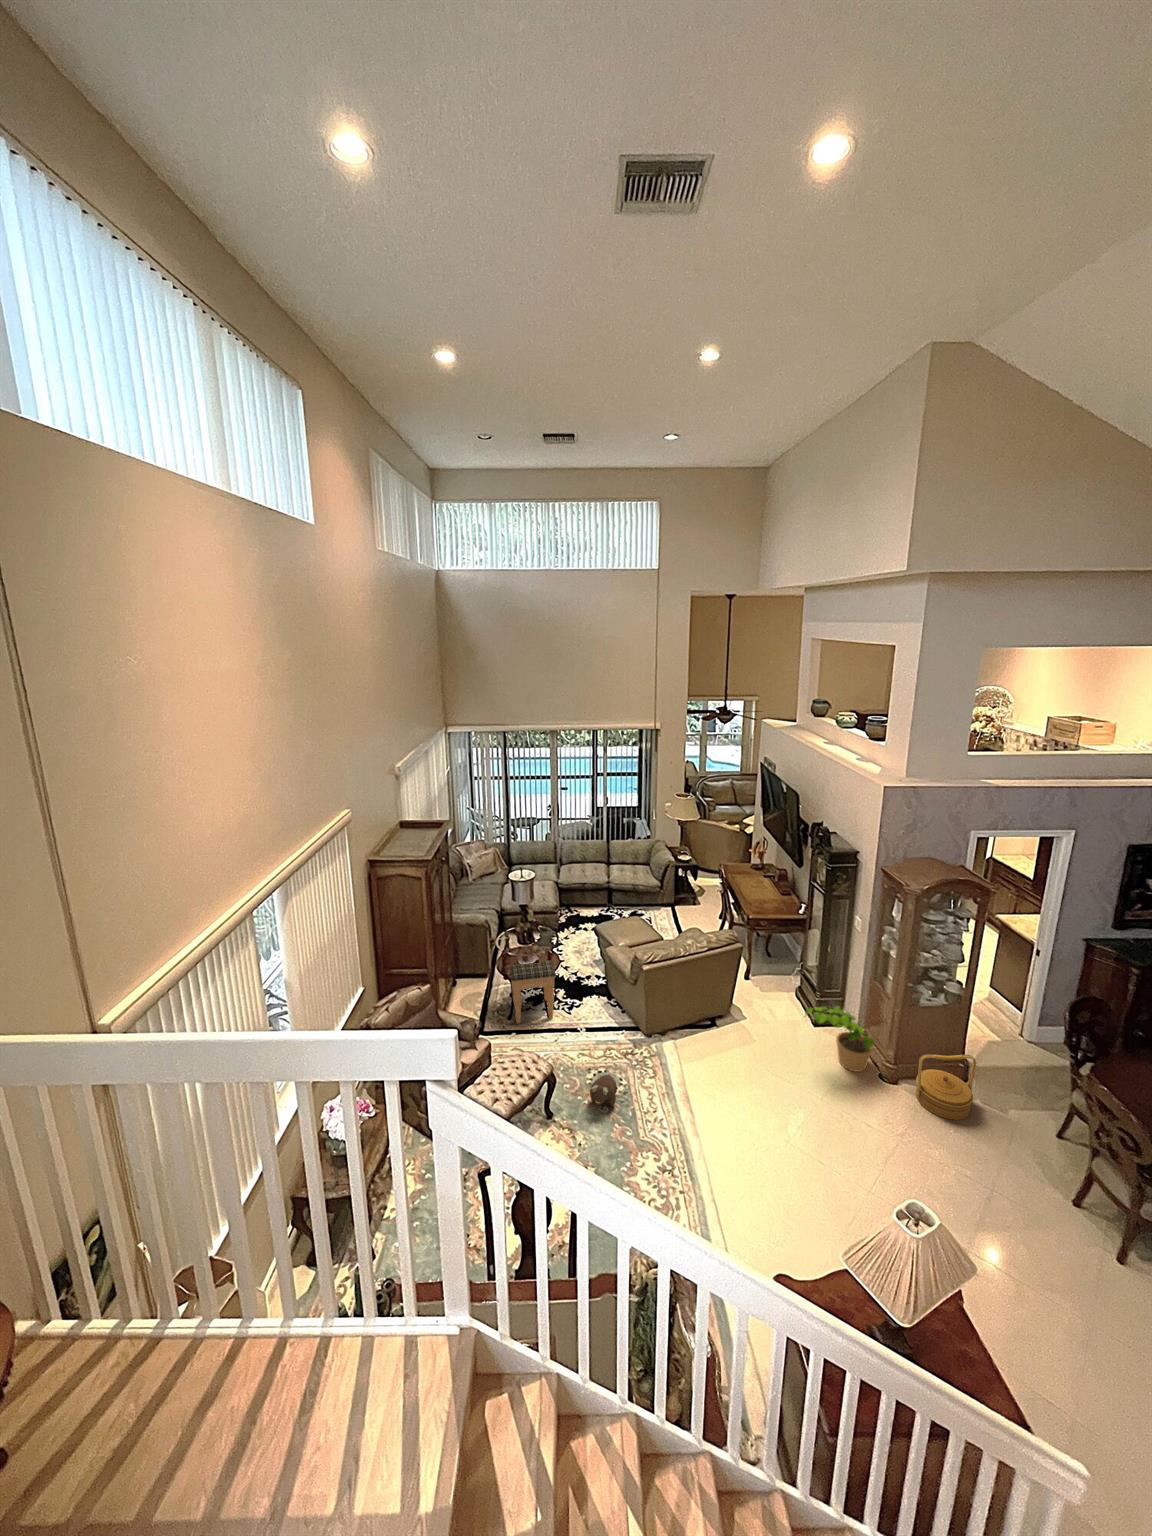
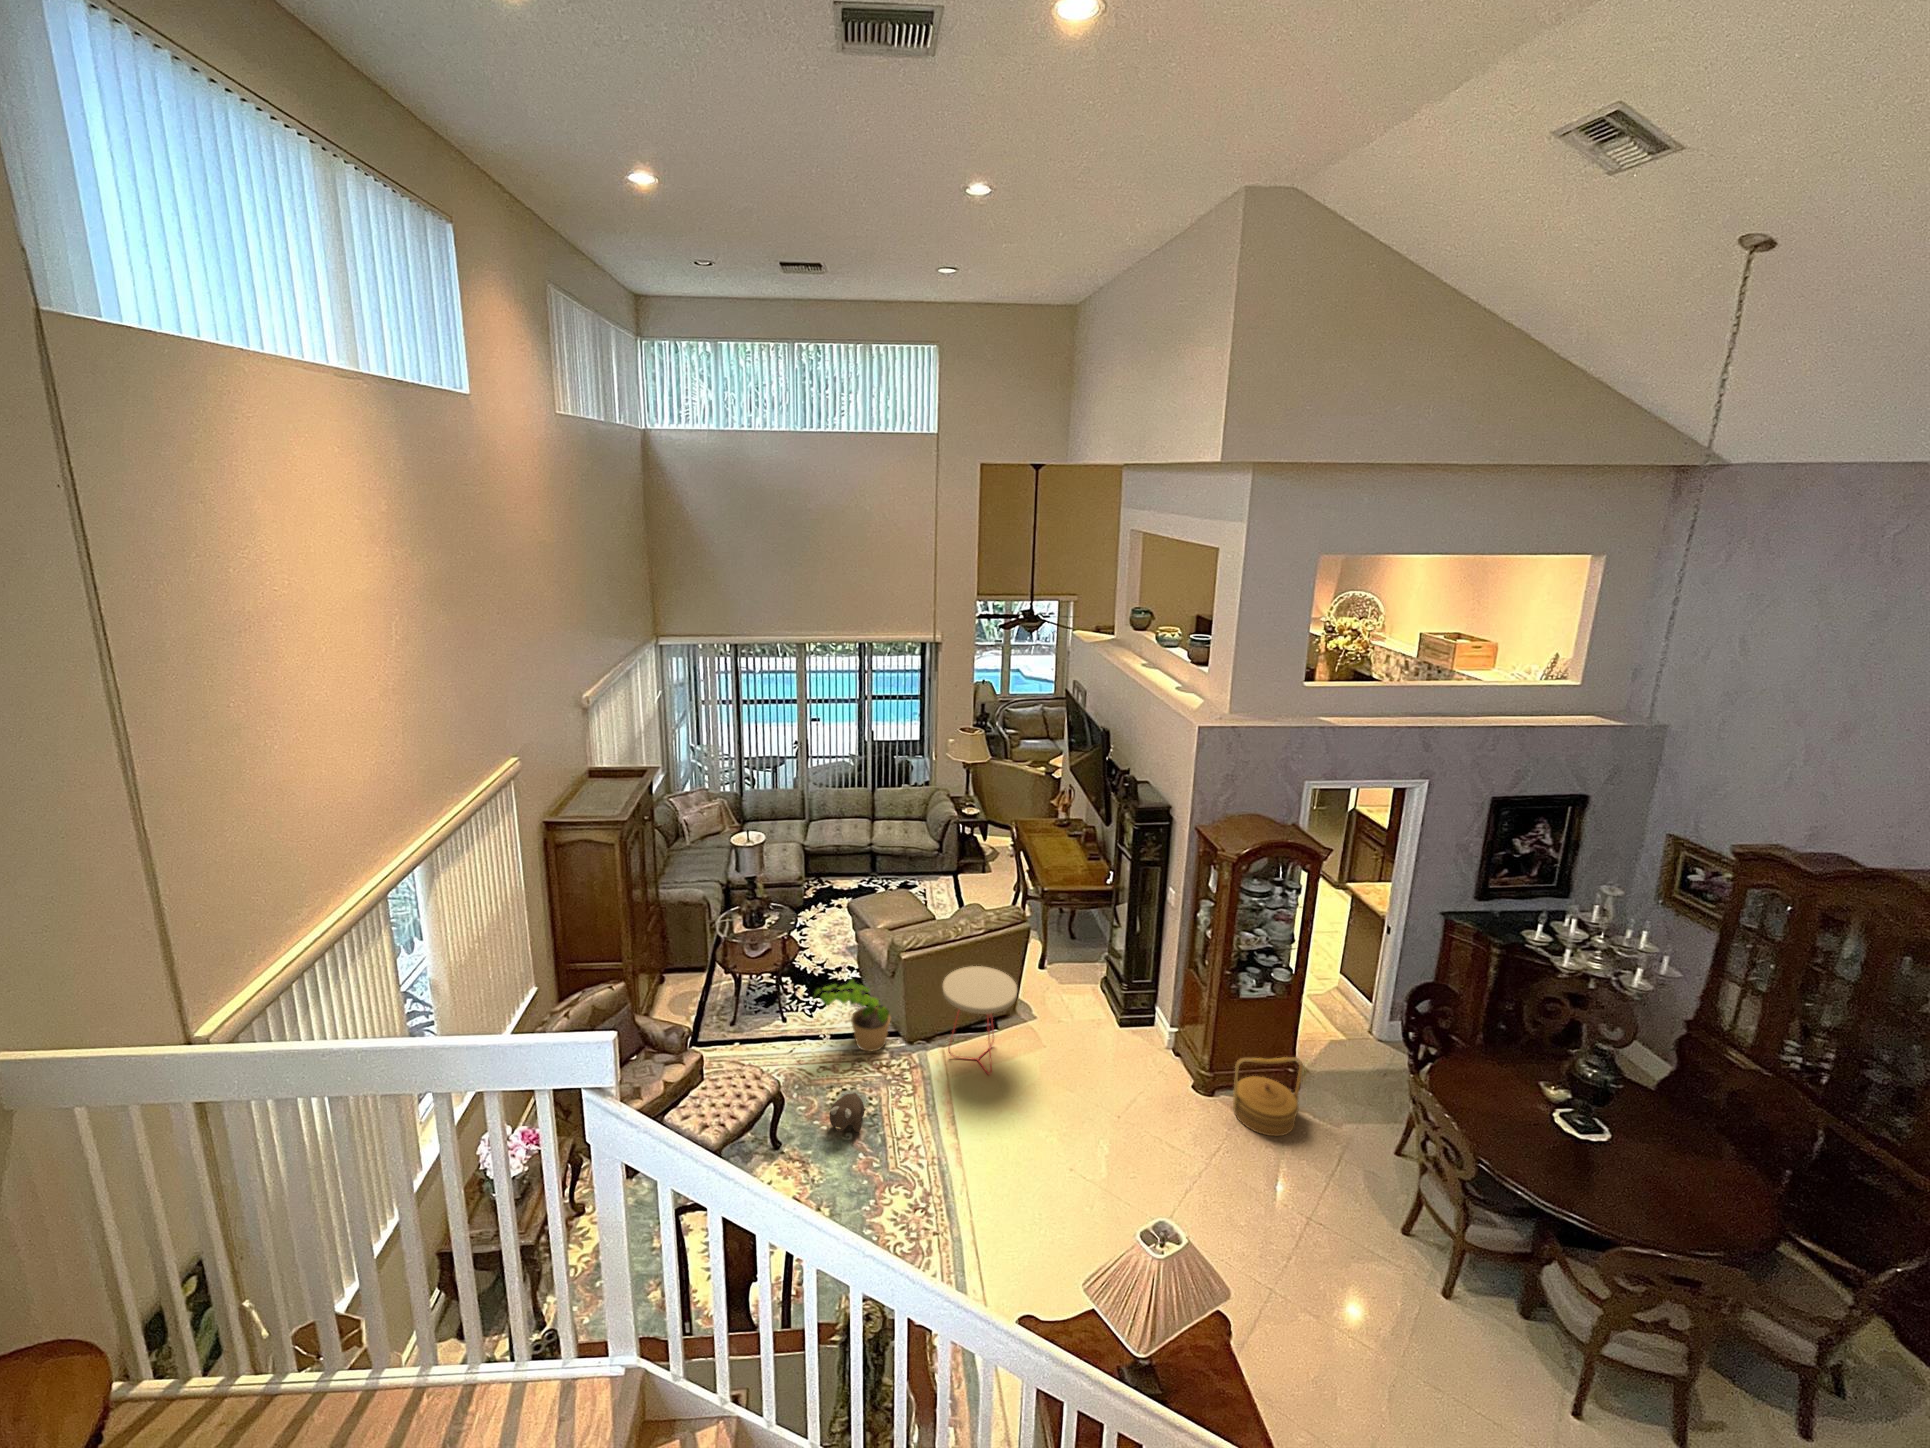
footstool: present [509,960,556,1024] -> none [731,939,792,1032]
side table: none [675,976,735,1062] -> present [943,966,1017,1074]
potted plant: present [805,1006,874,1072] -> present [814,979,891,1051]

